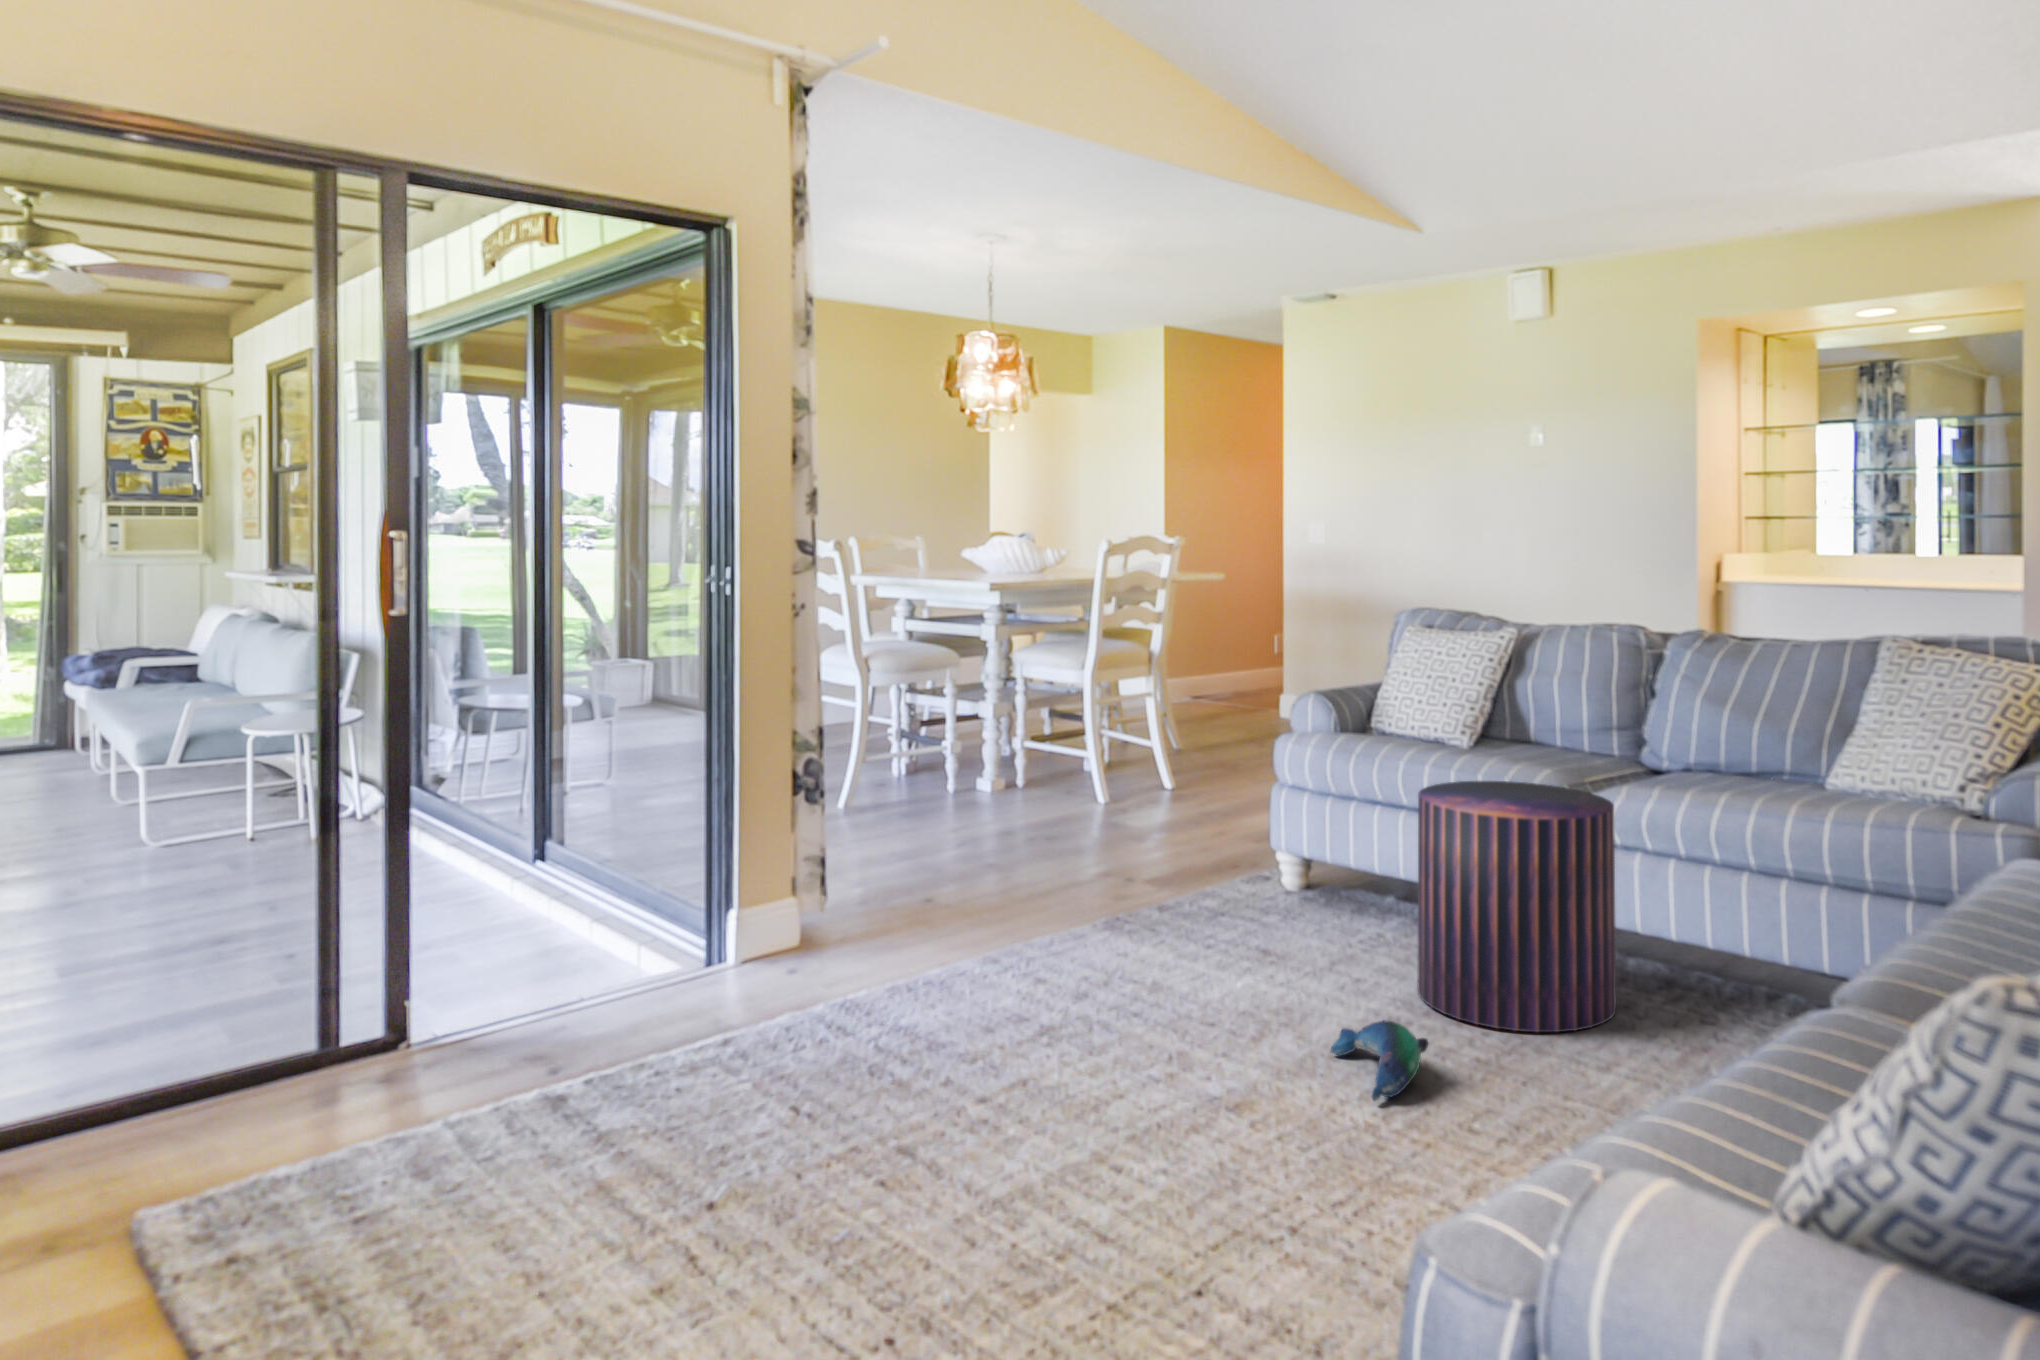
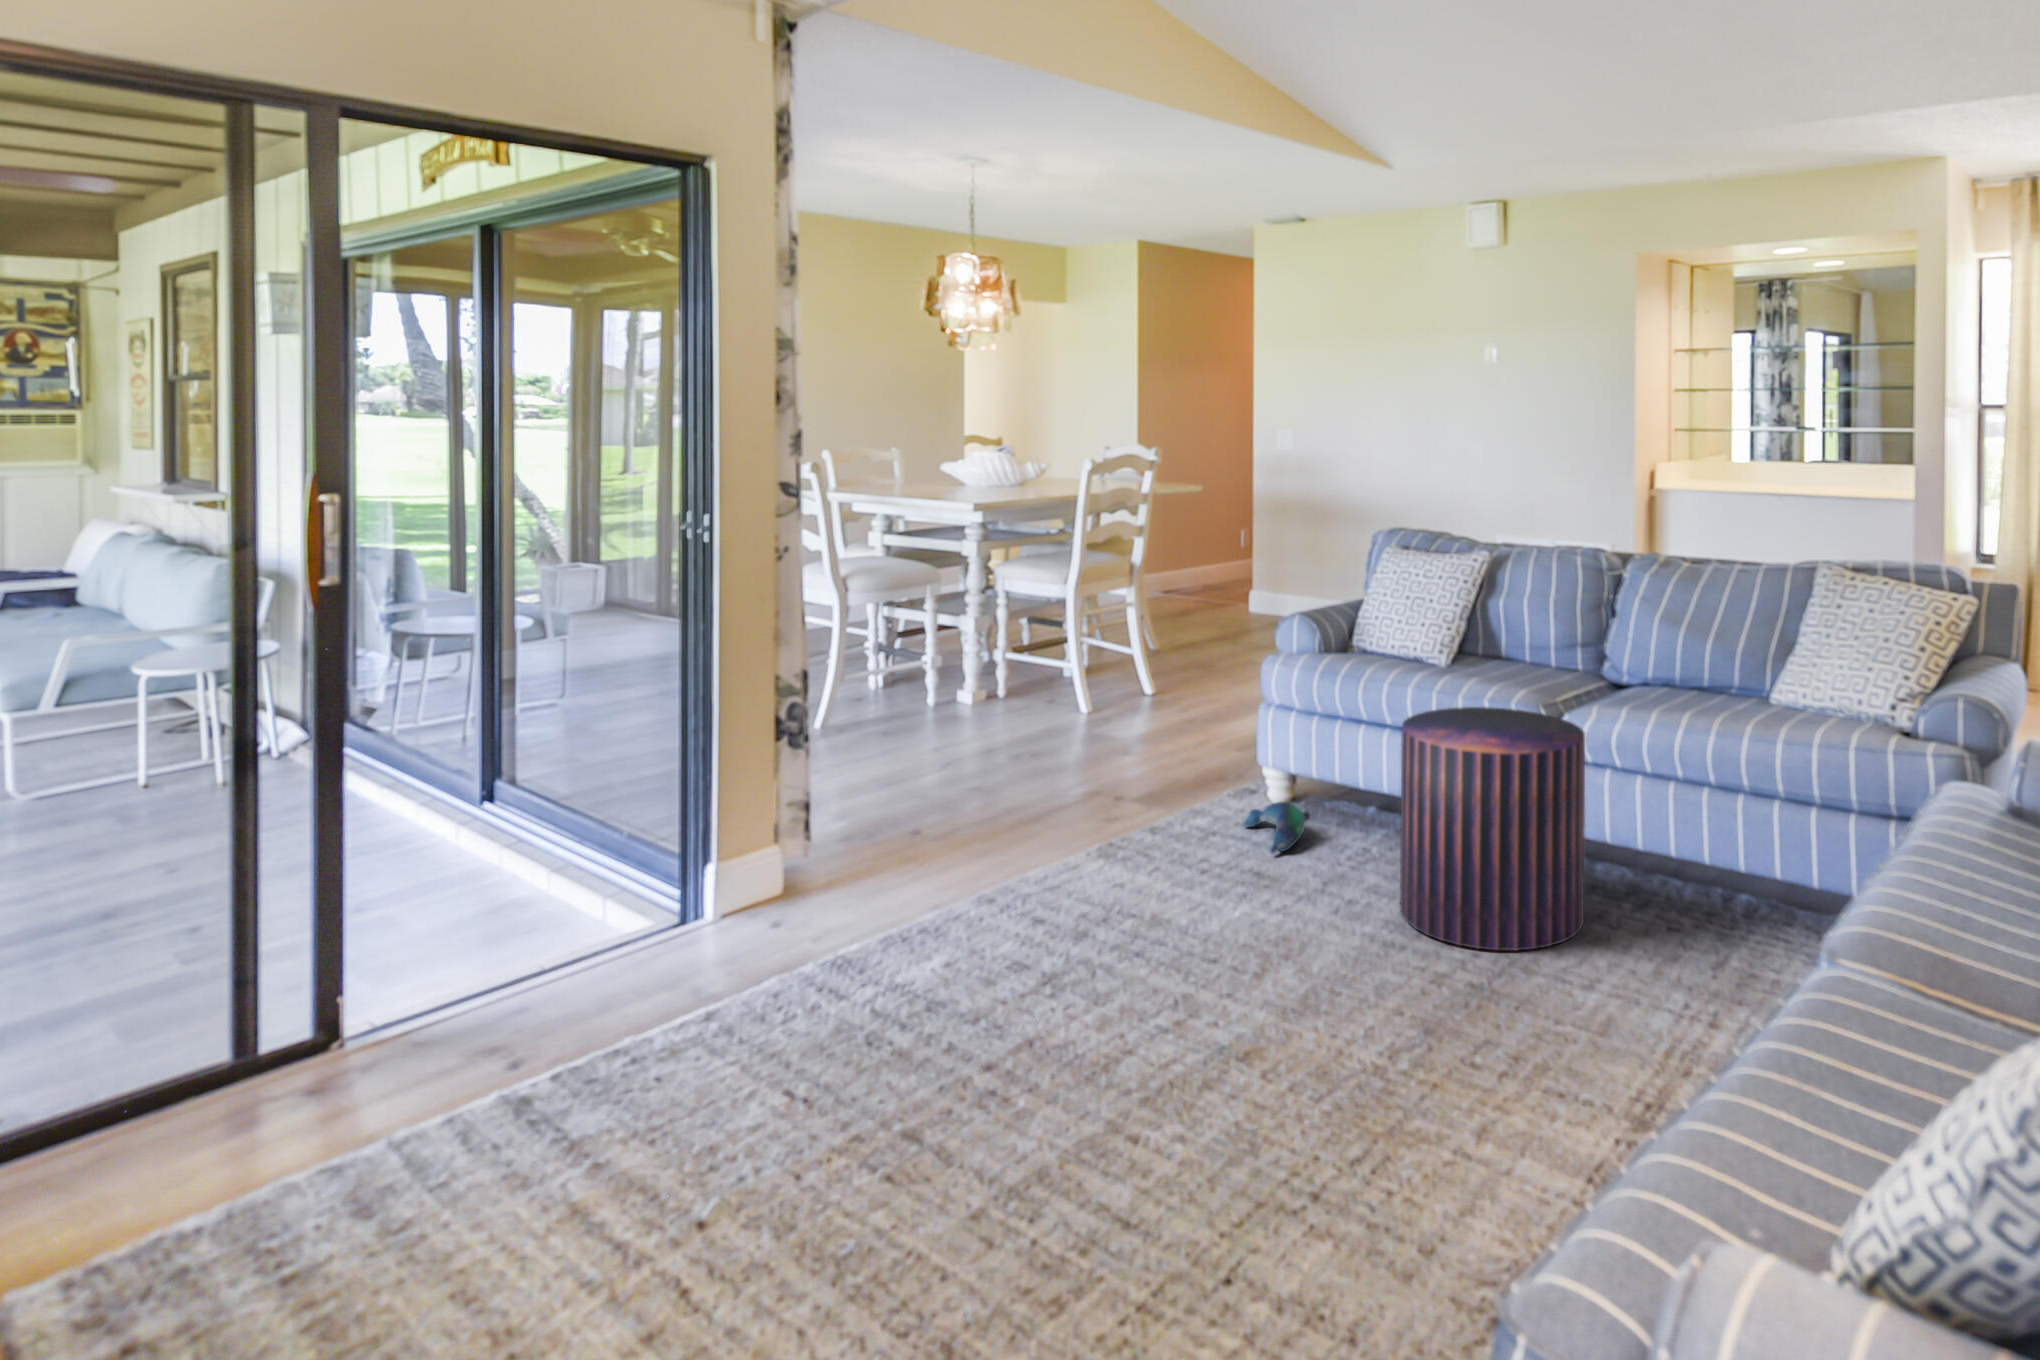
plush toy: present [1331,1021,1428,1101] -> present [1243,802,1311,854]

